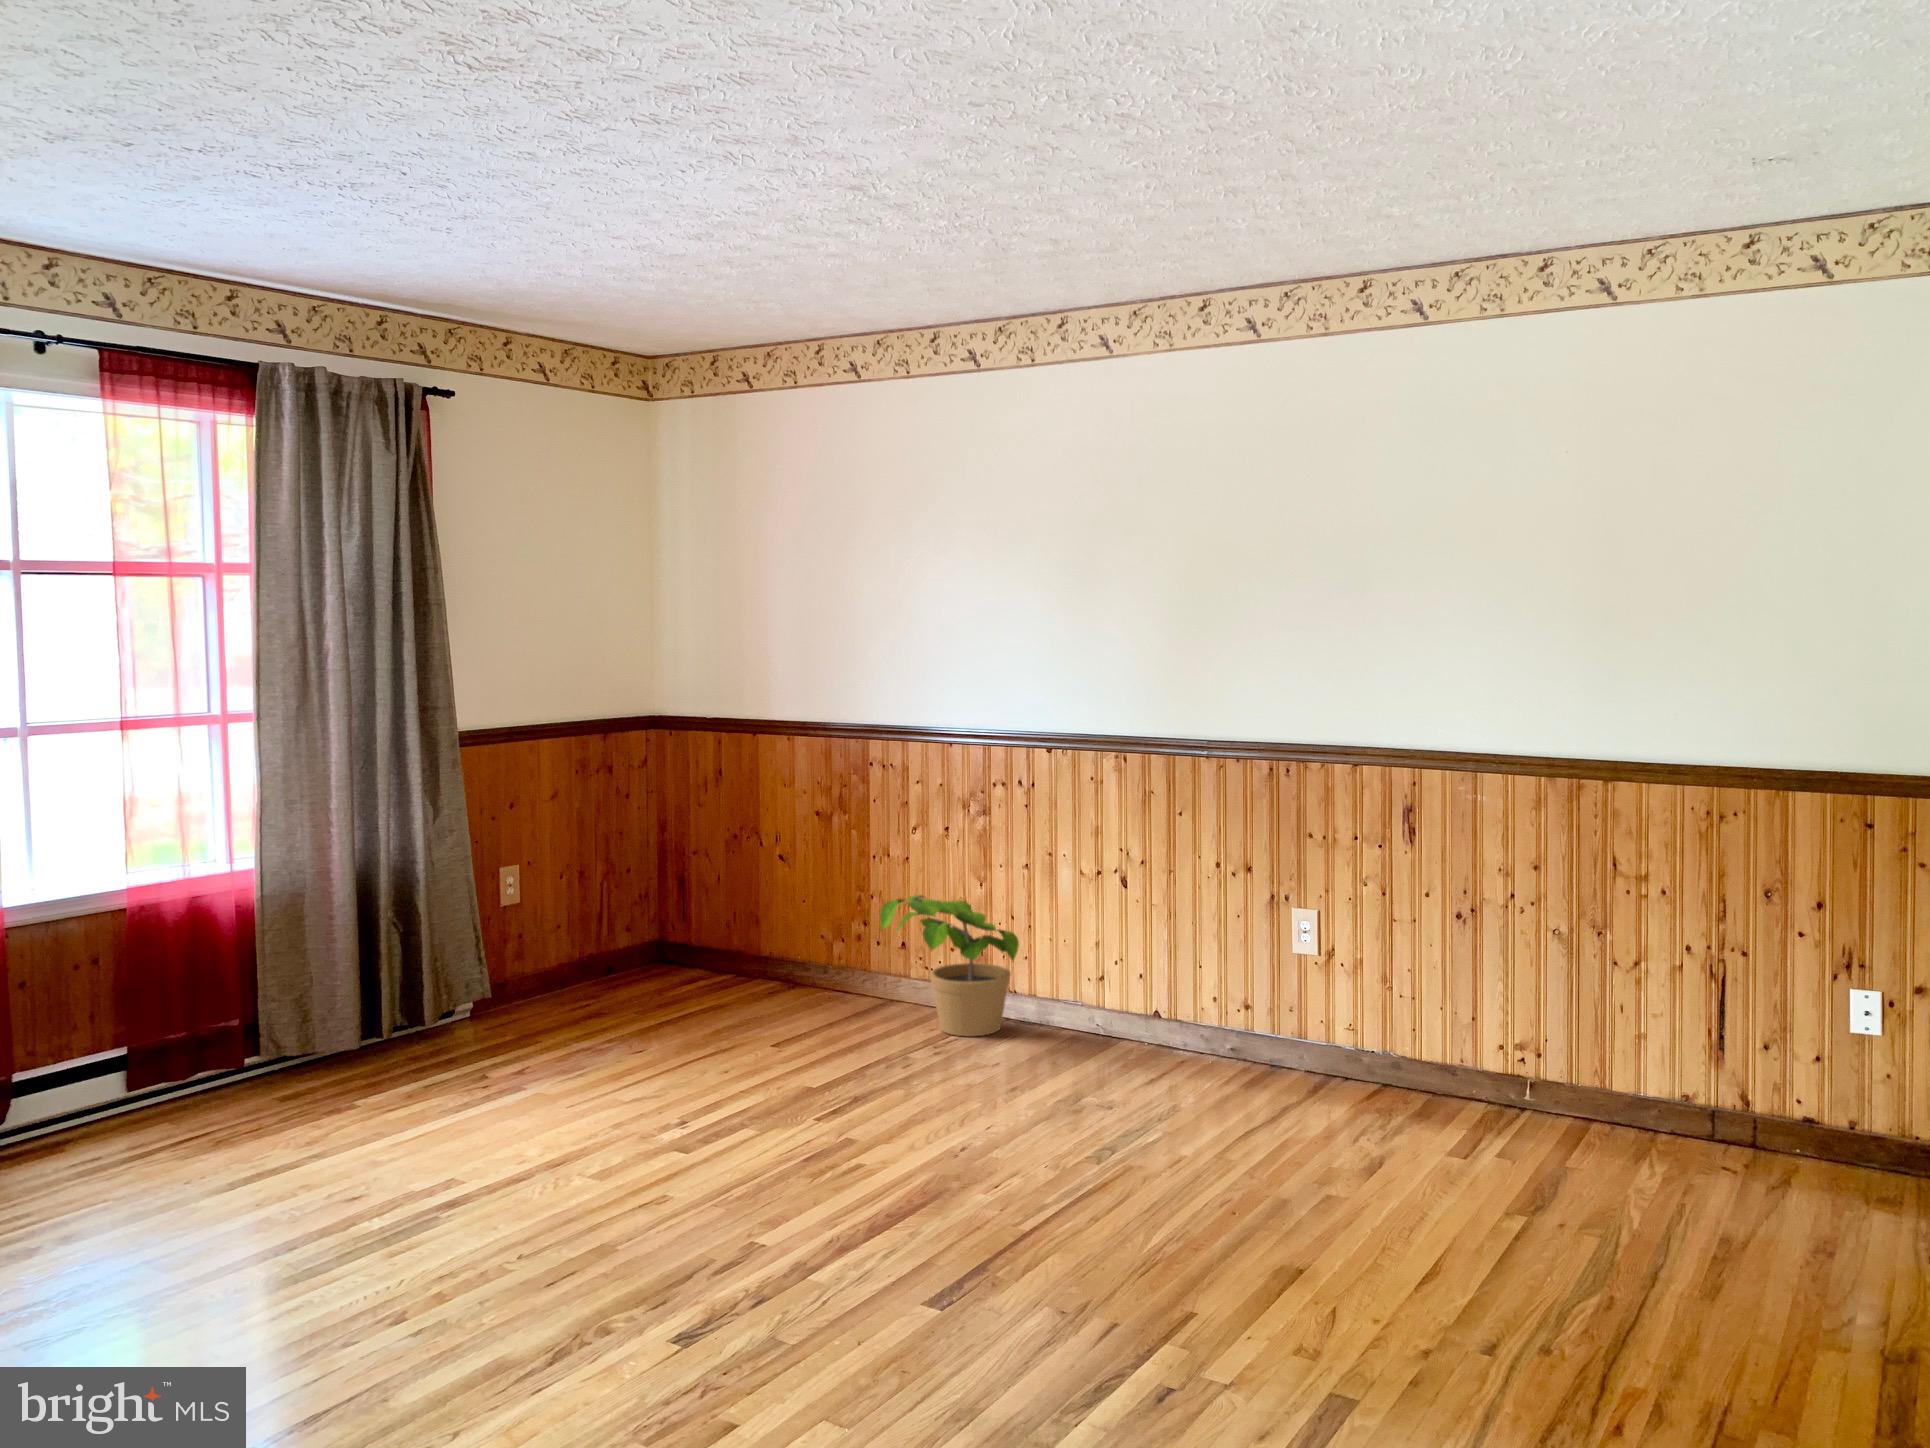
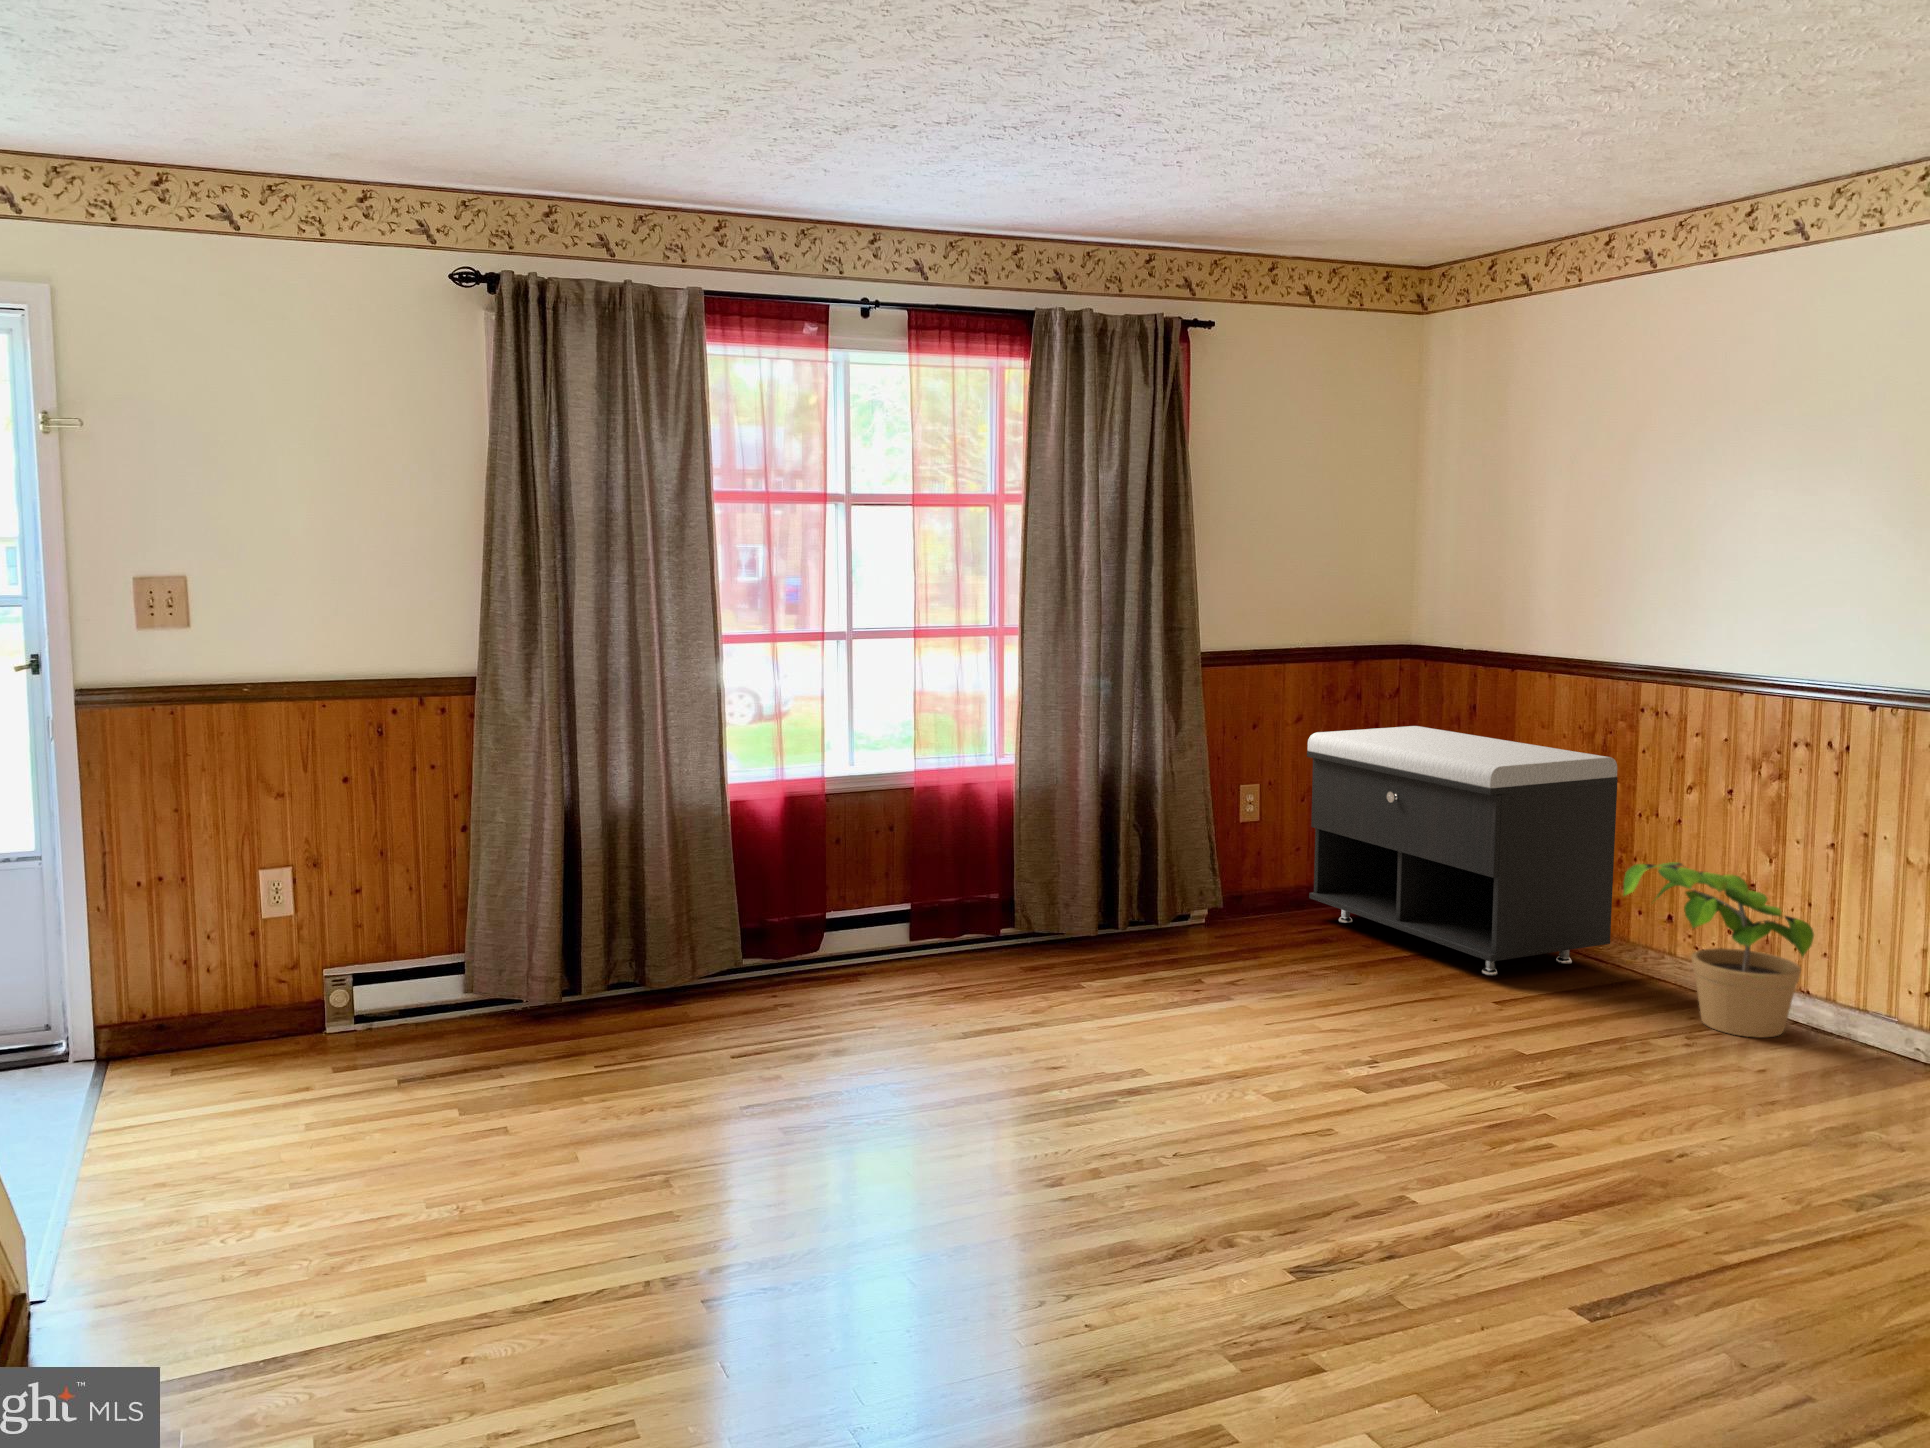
storage bench: none [570,793,857,1021] -> present [1307,726,1618,976]

